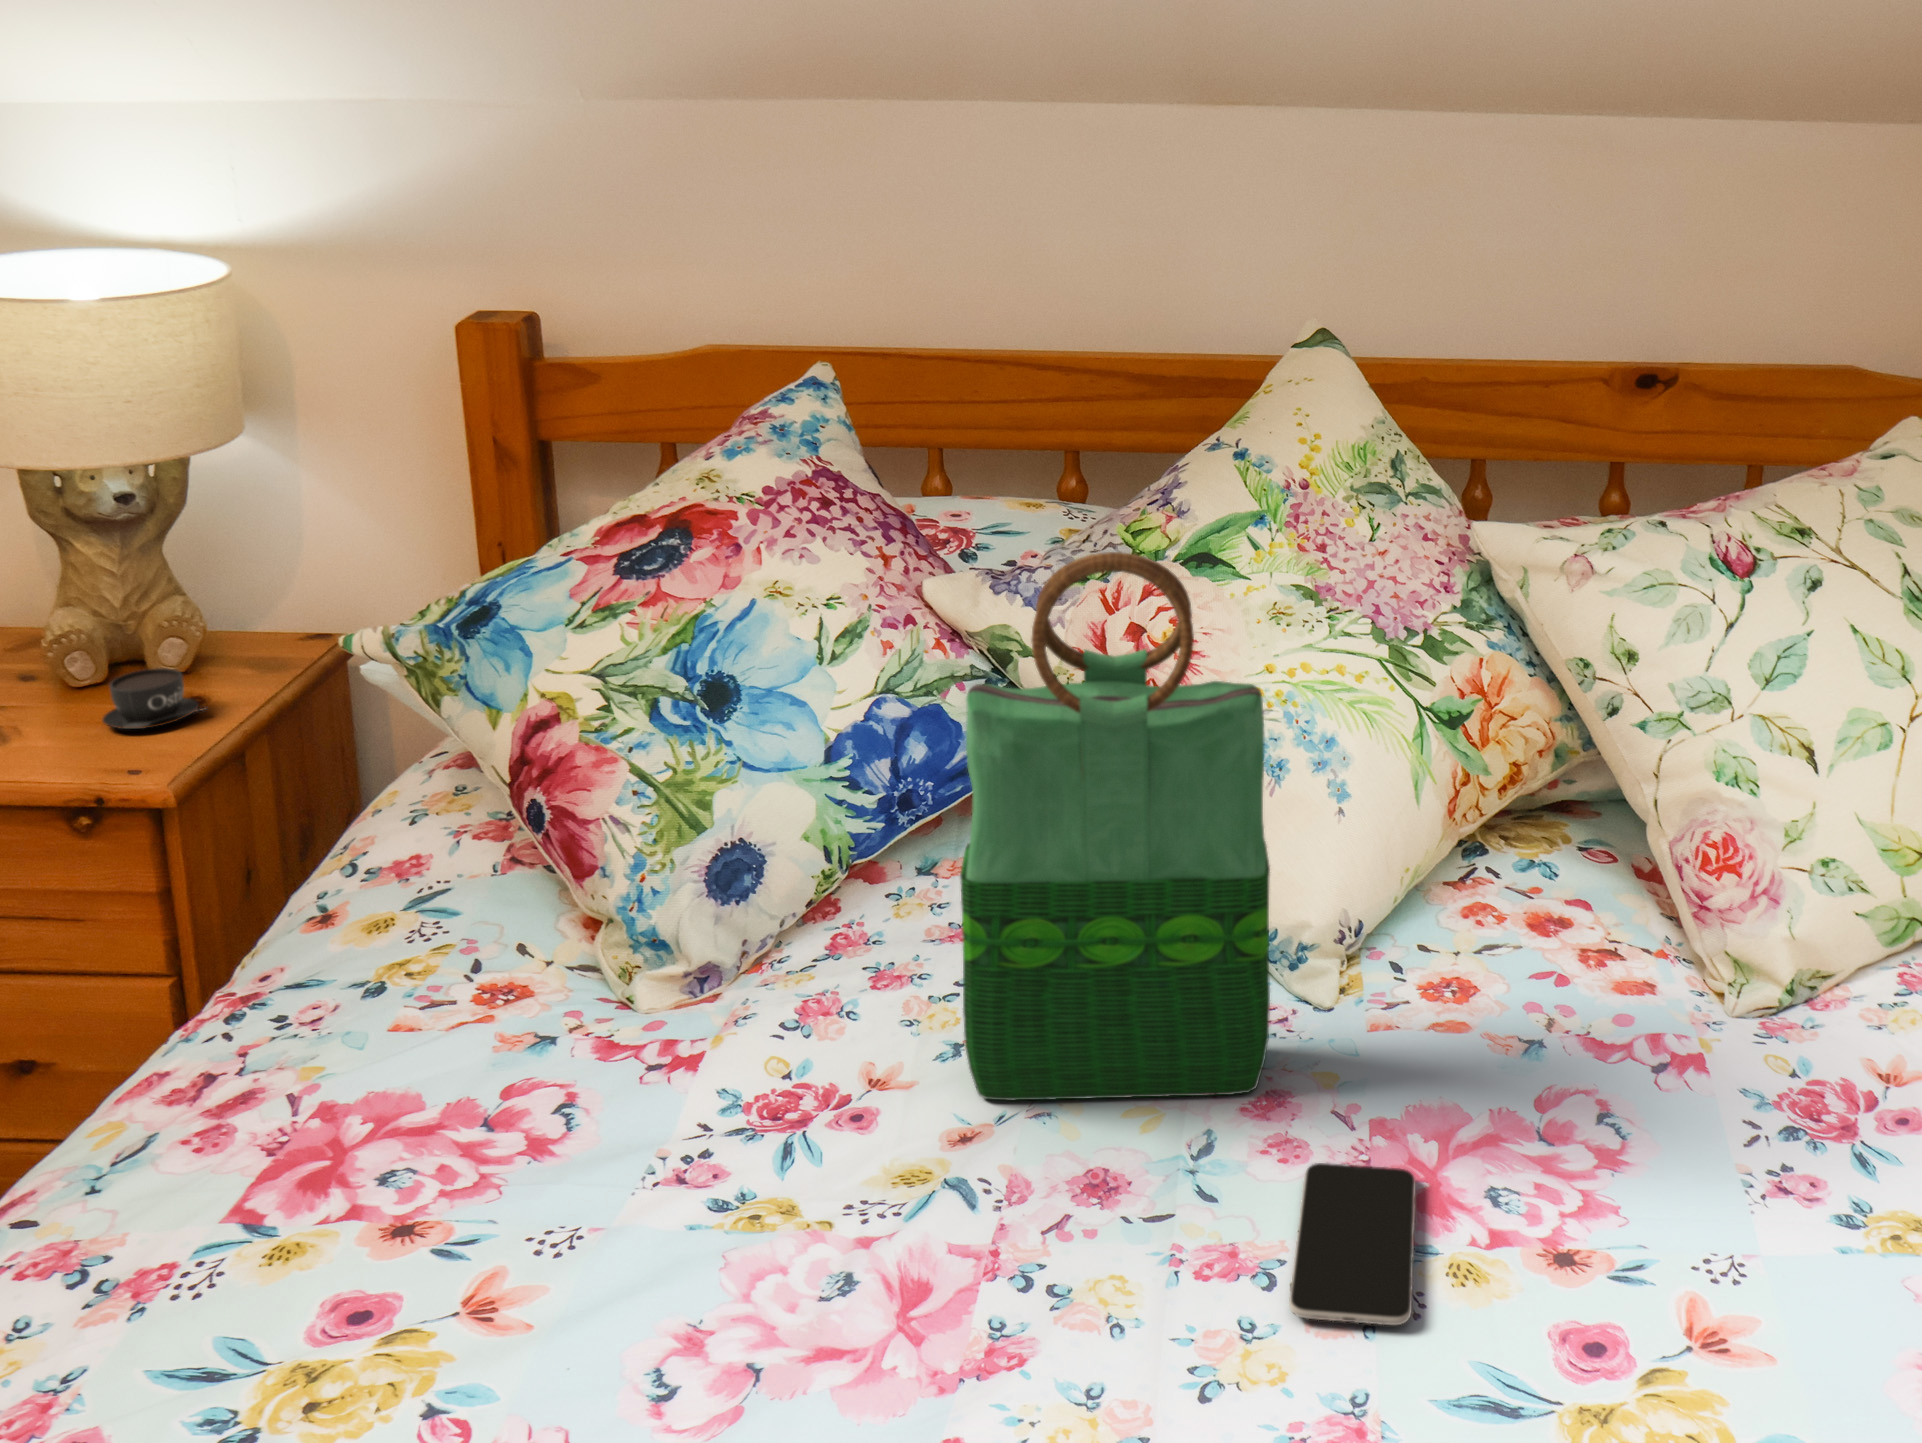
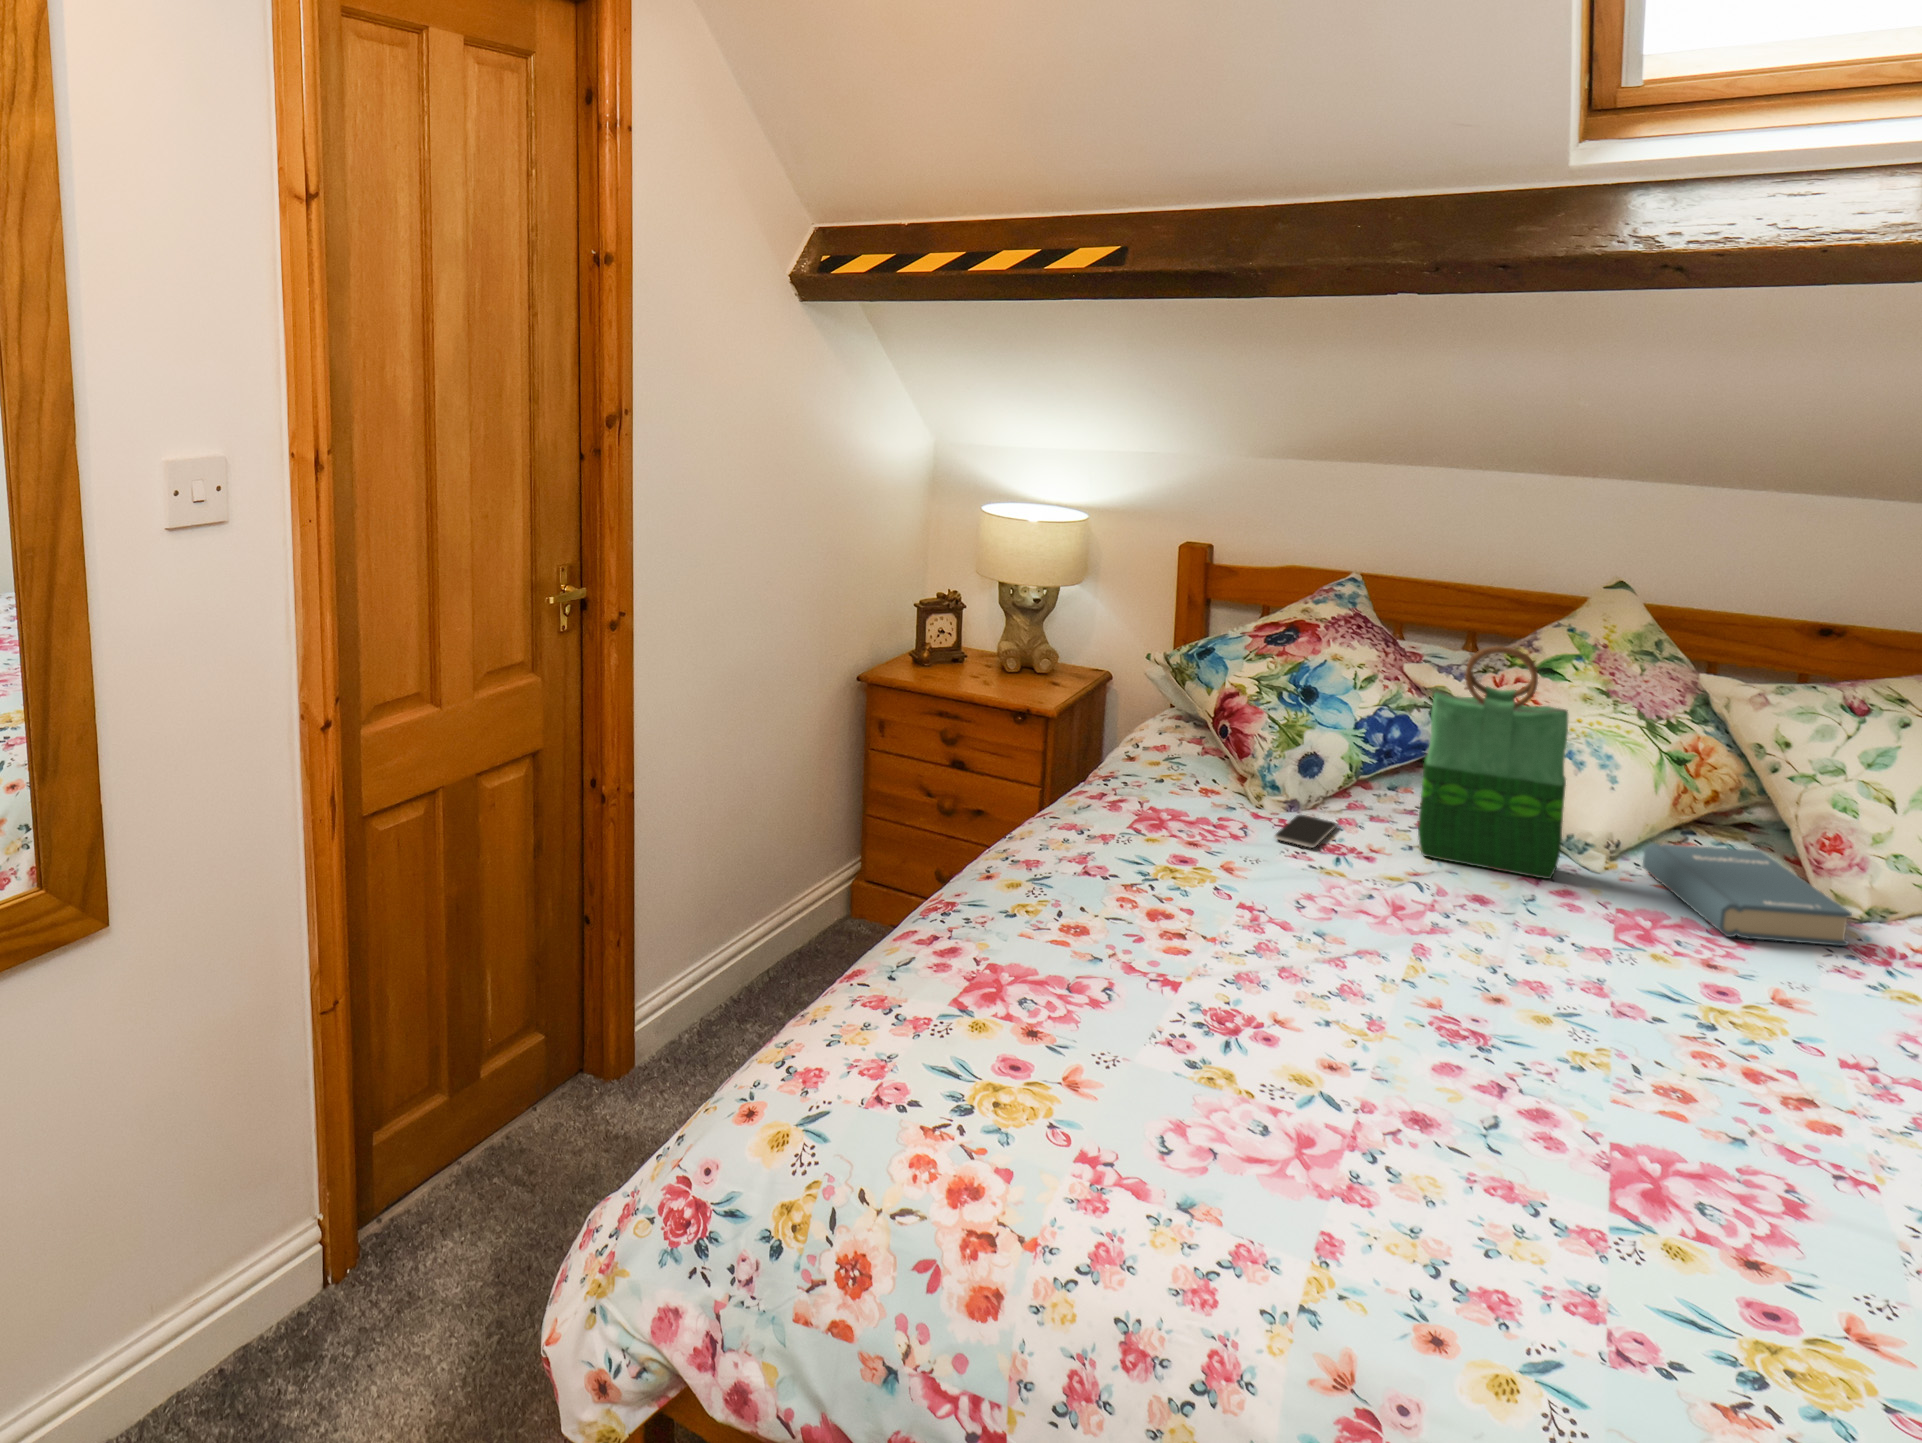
teacup: present [103,668,205,729] -> none [1023,665,1062,687]
hardback book: none [1419,899,1817,1179] -> present [1643,844,1852,946]
smartphone: present [1289,1163,1416,1325] -> present [1275,815,1337,847]

